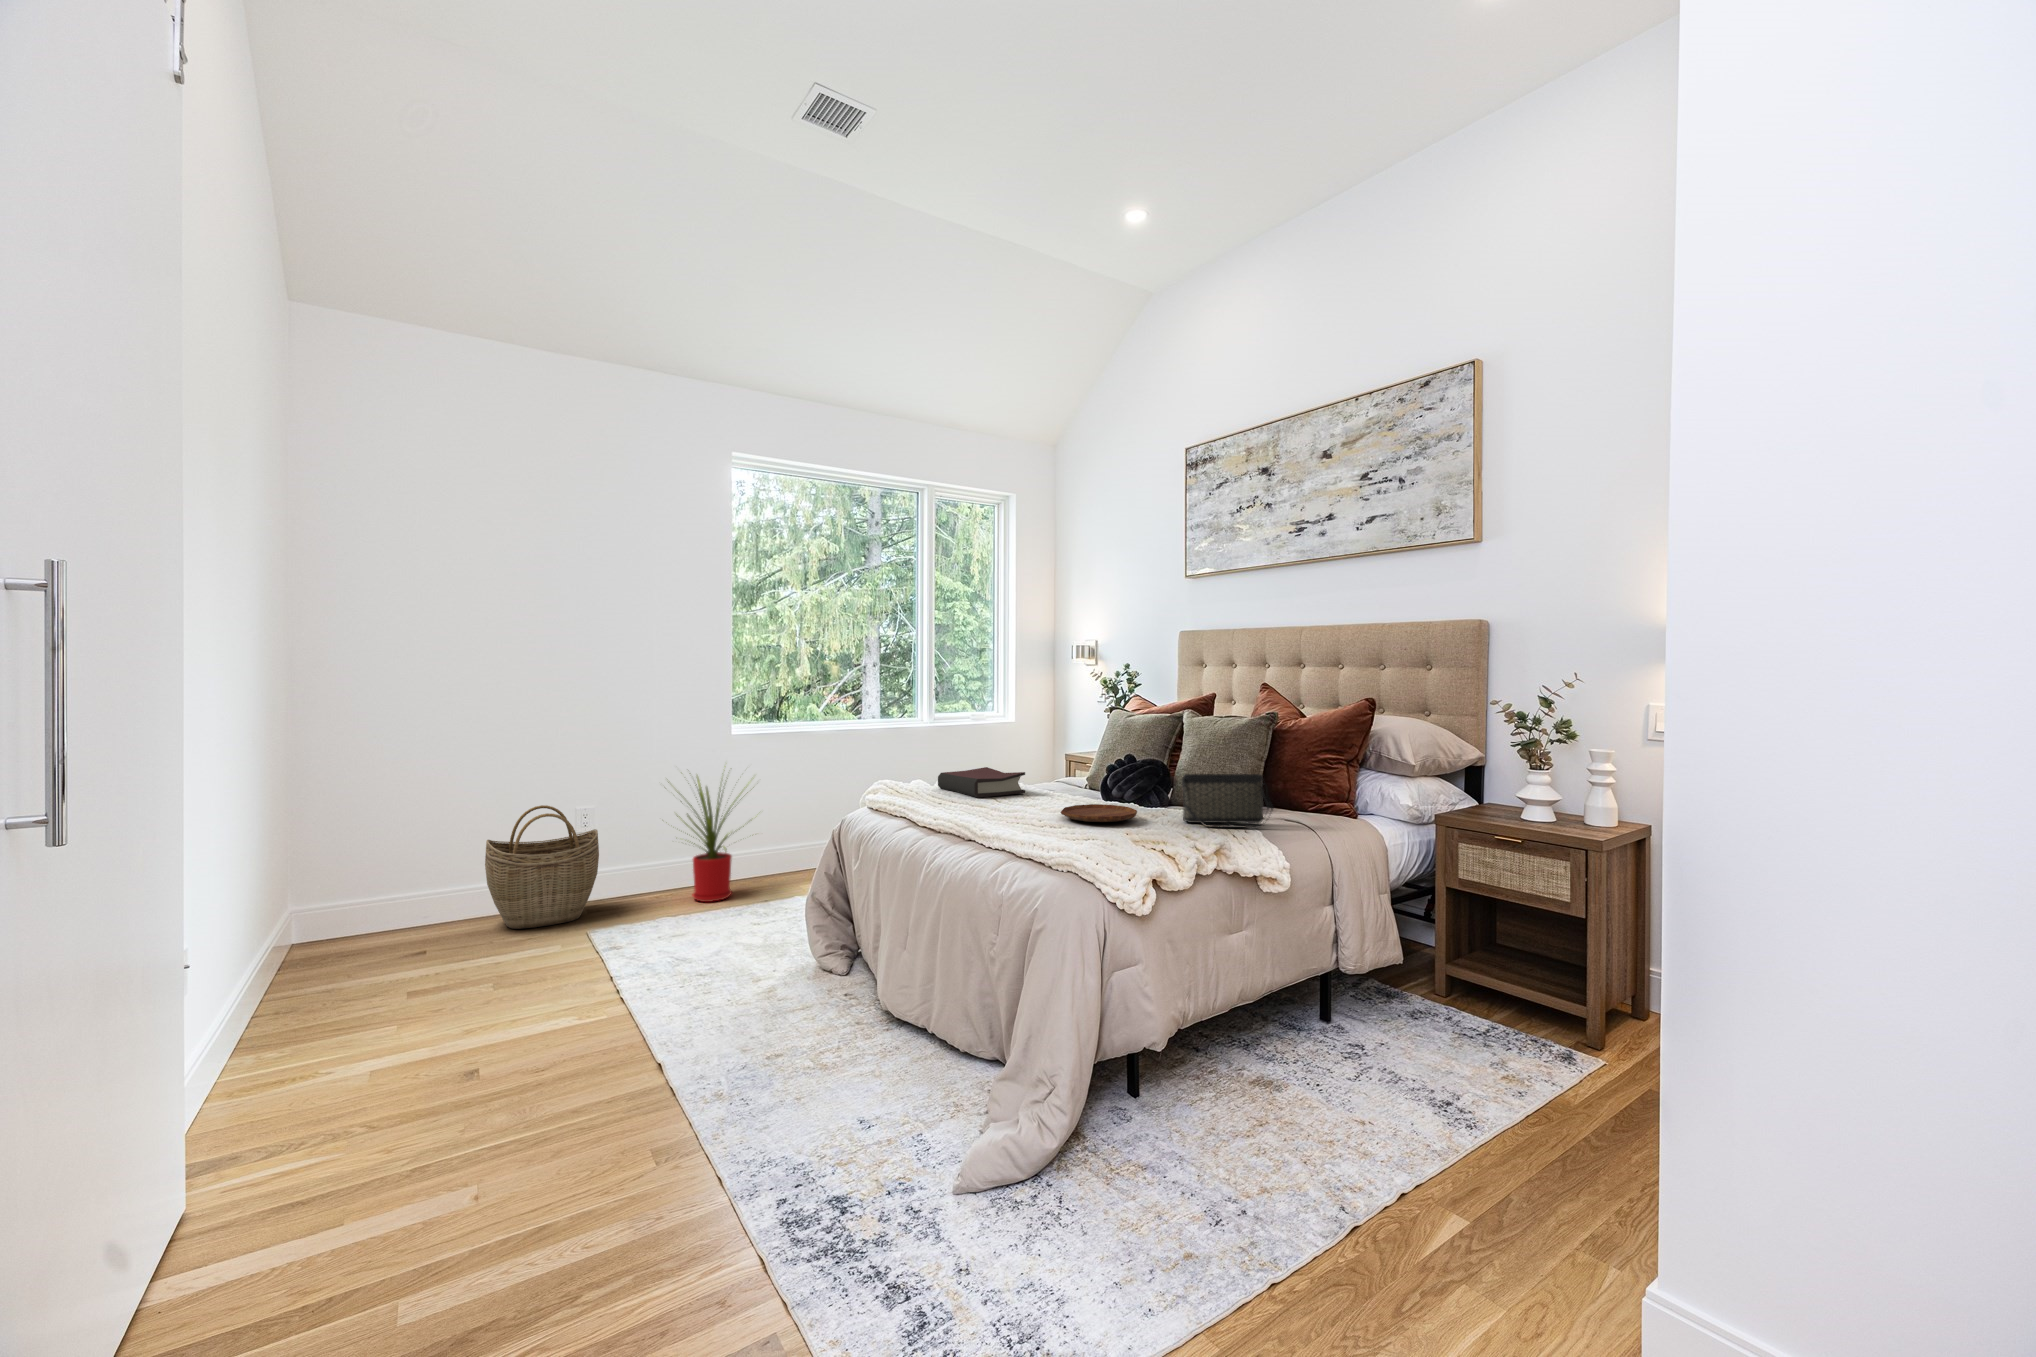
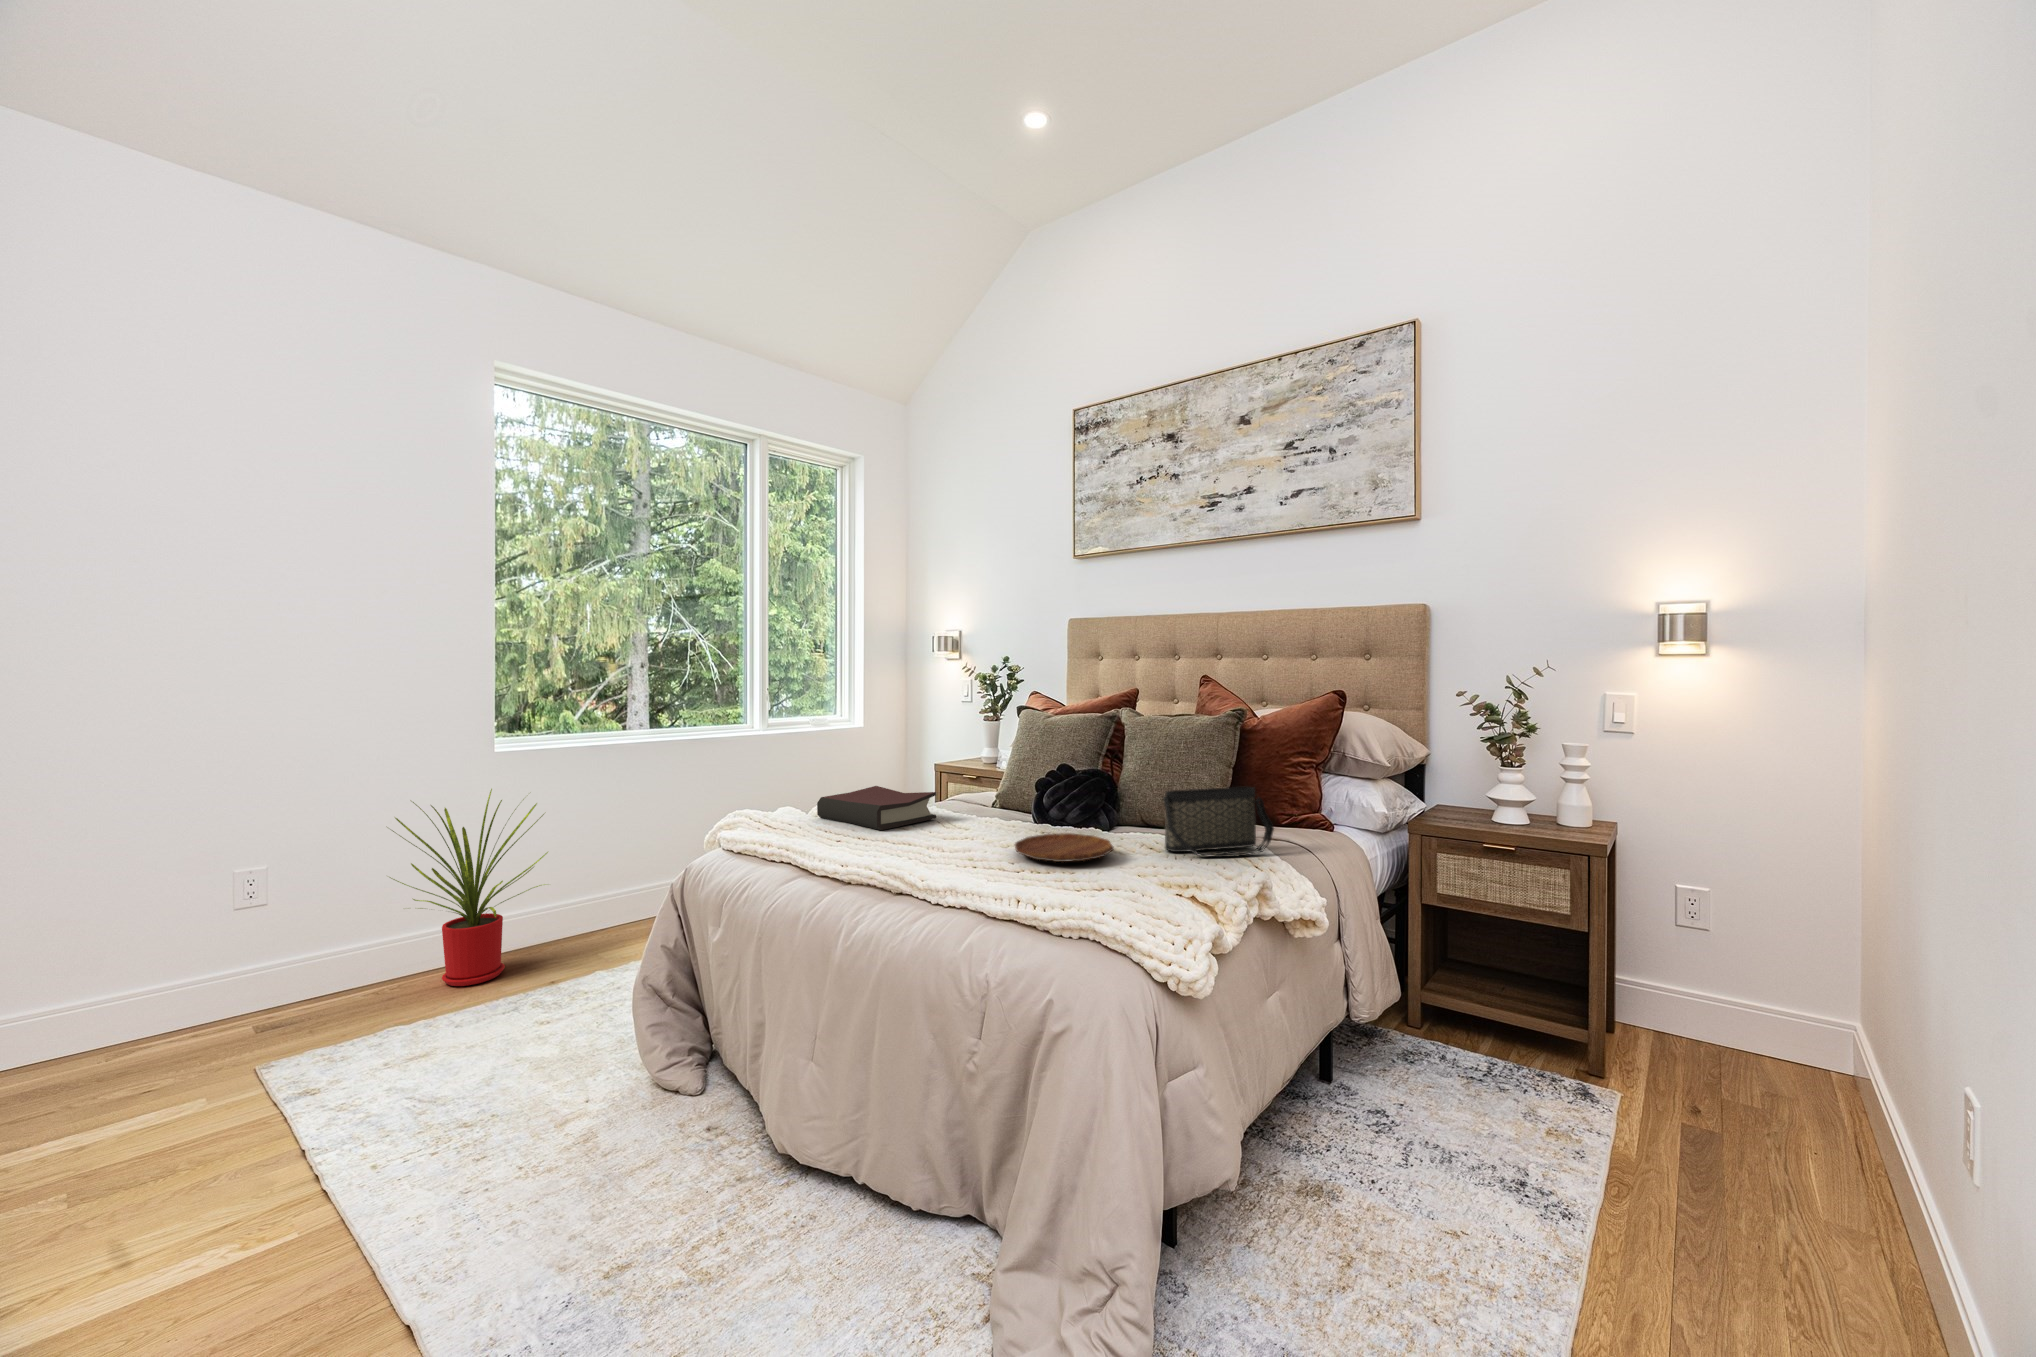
woven basket: present [485,805,599,929] -> none [66,872,284,1072]

